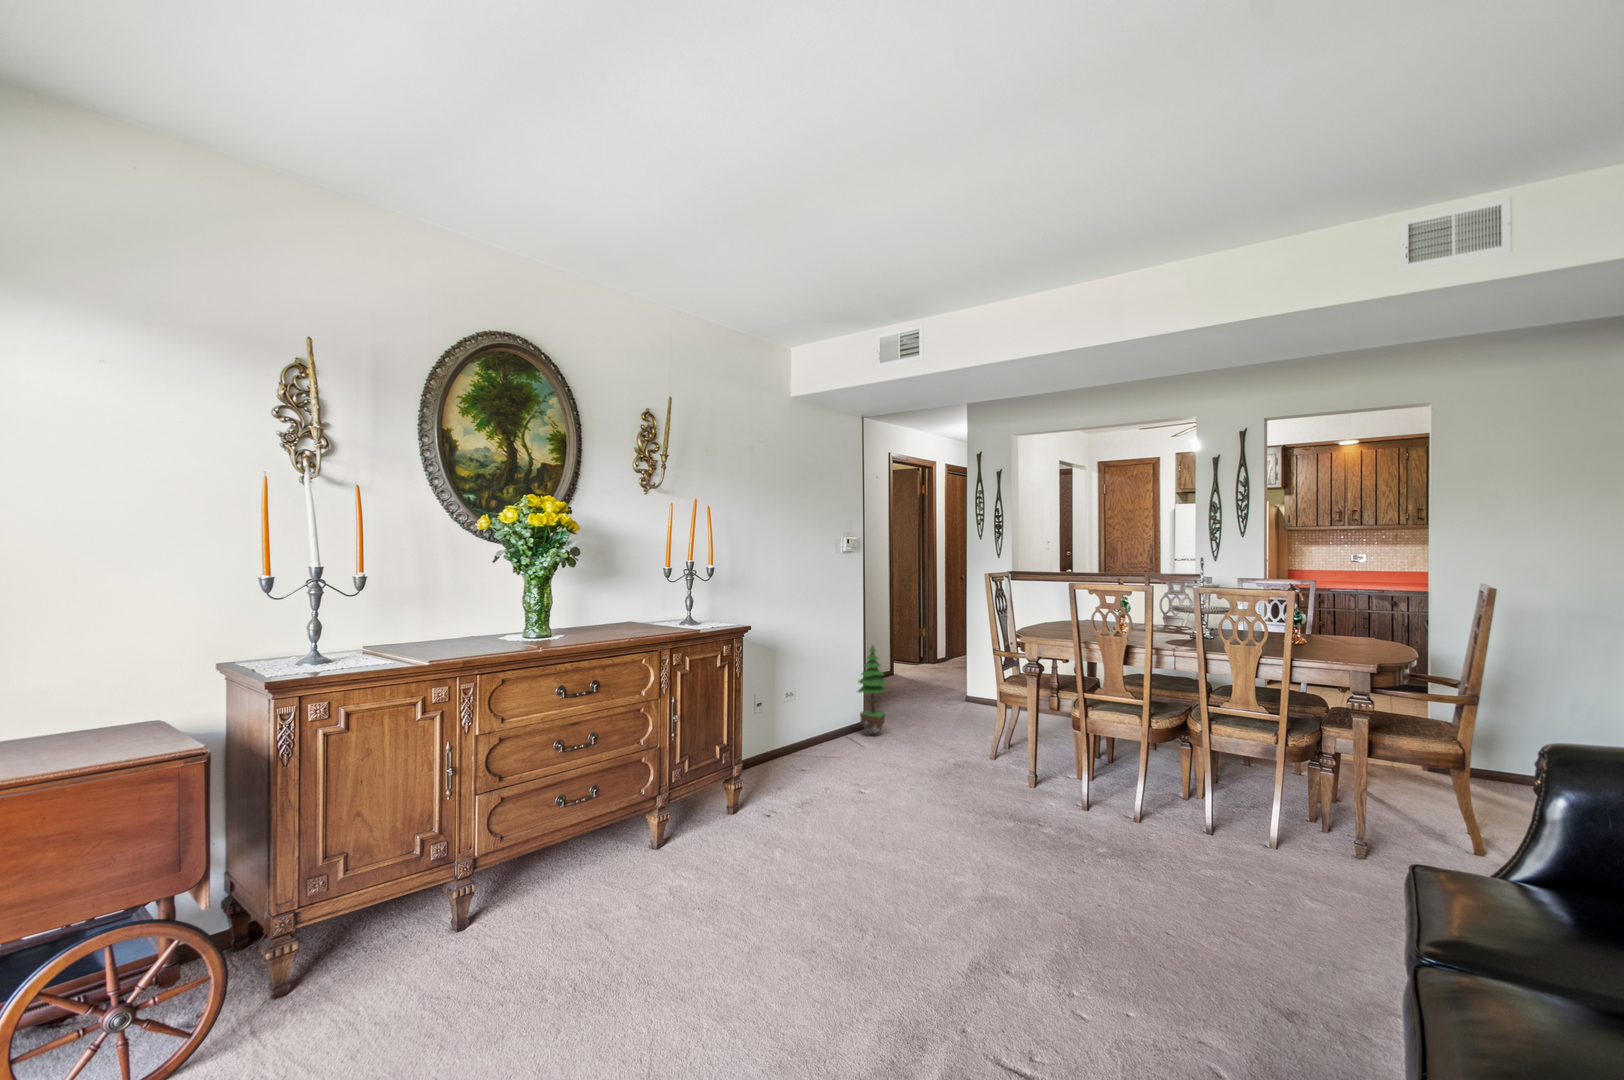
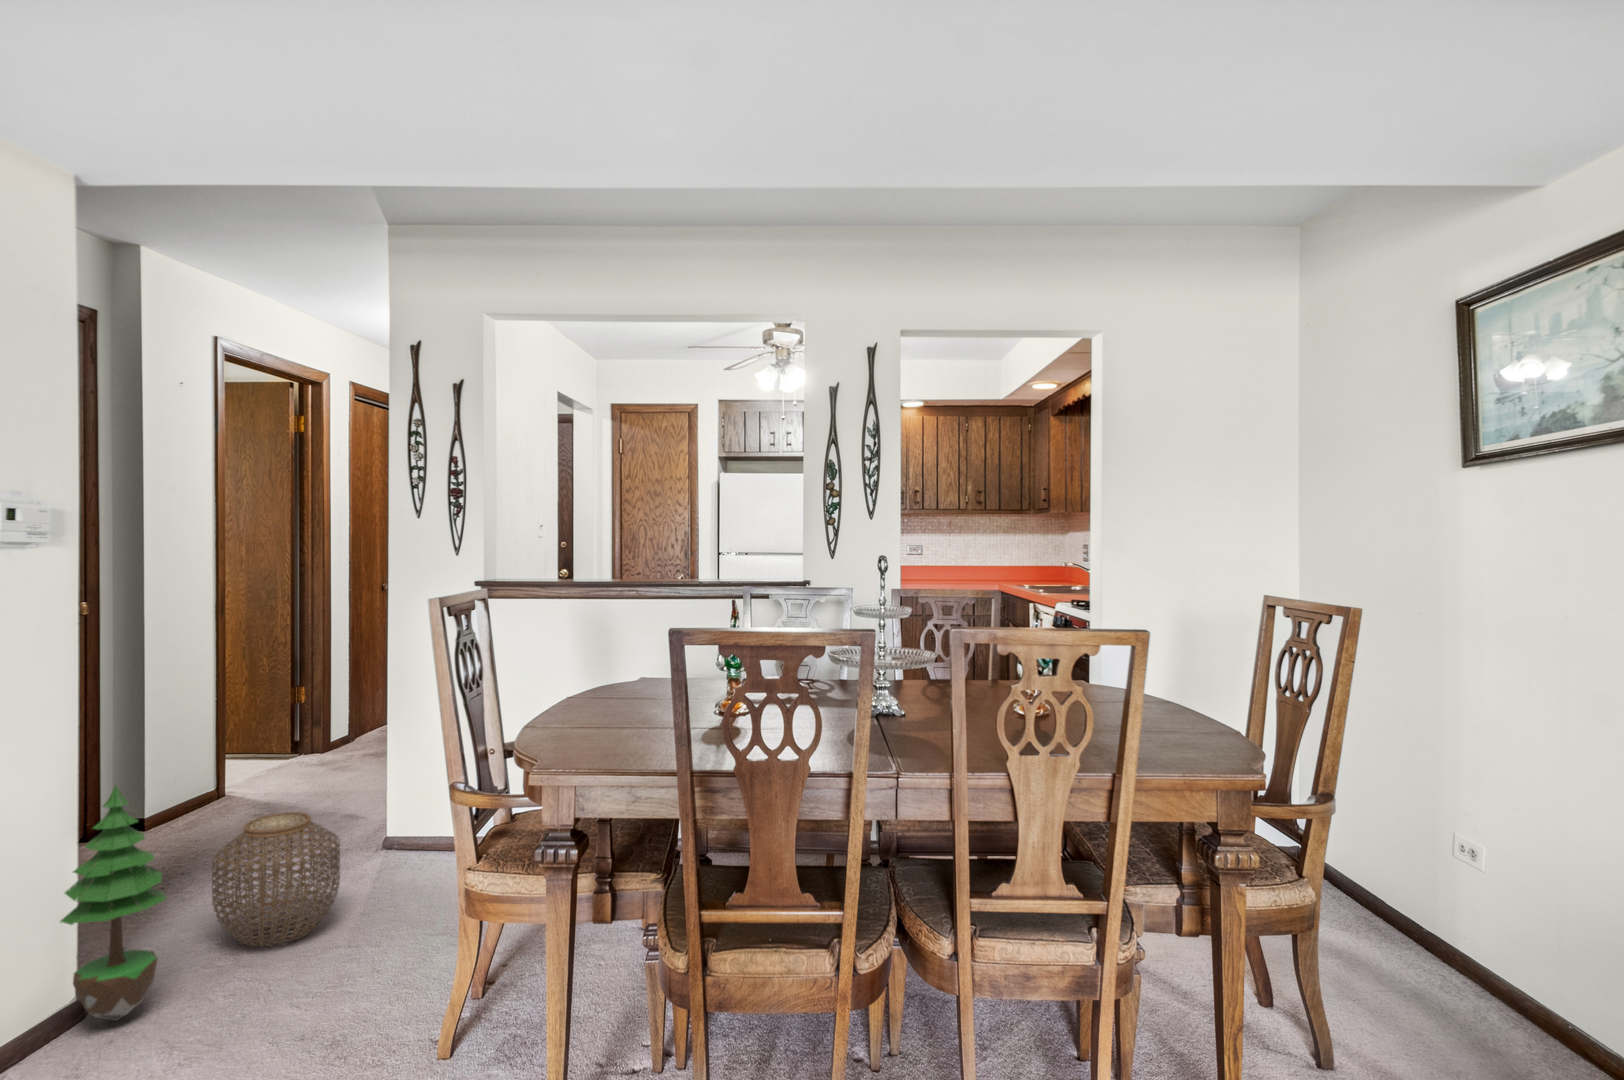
woven basket: none [900,671,948,726] -> present [212,812,340,947]

